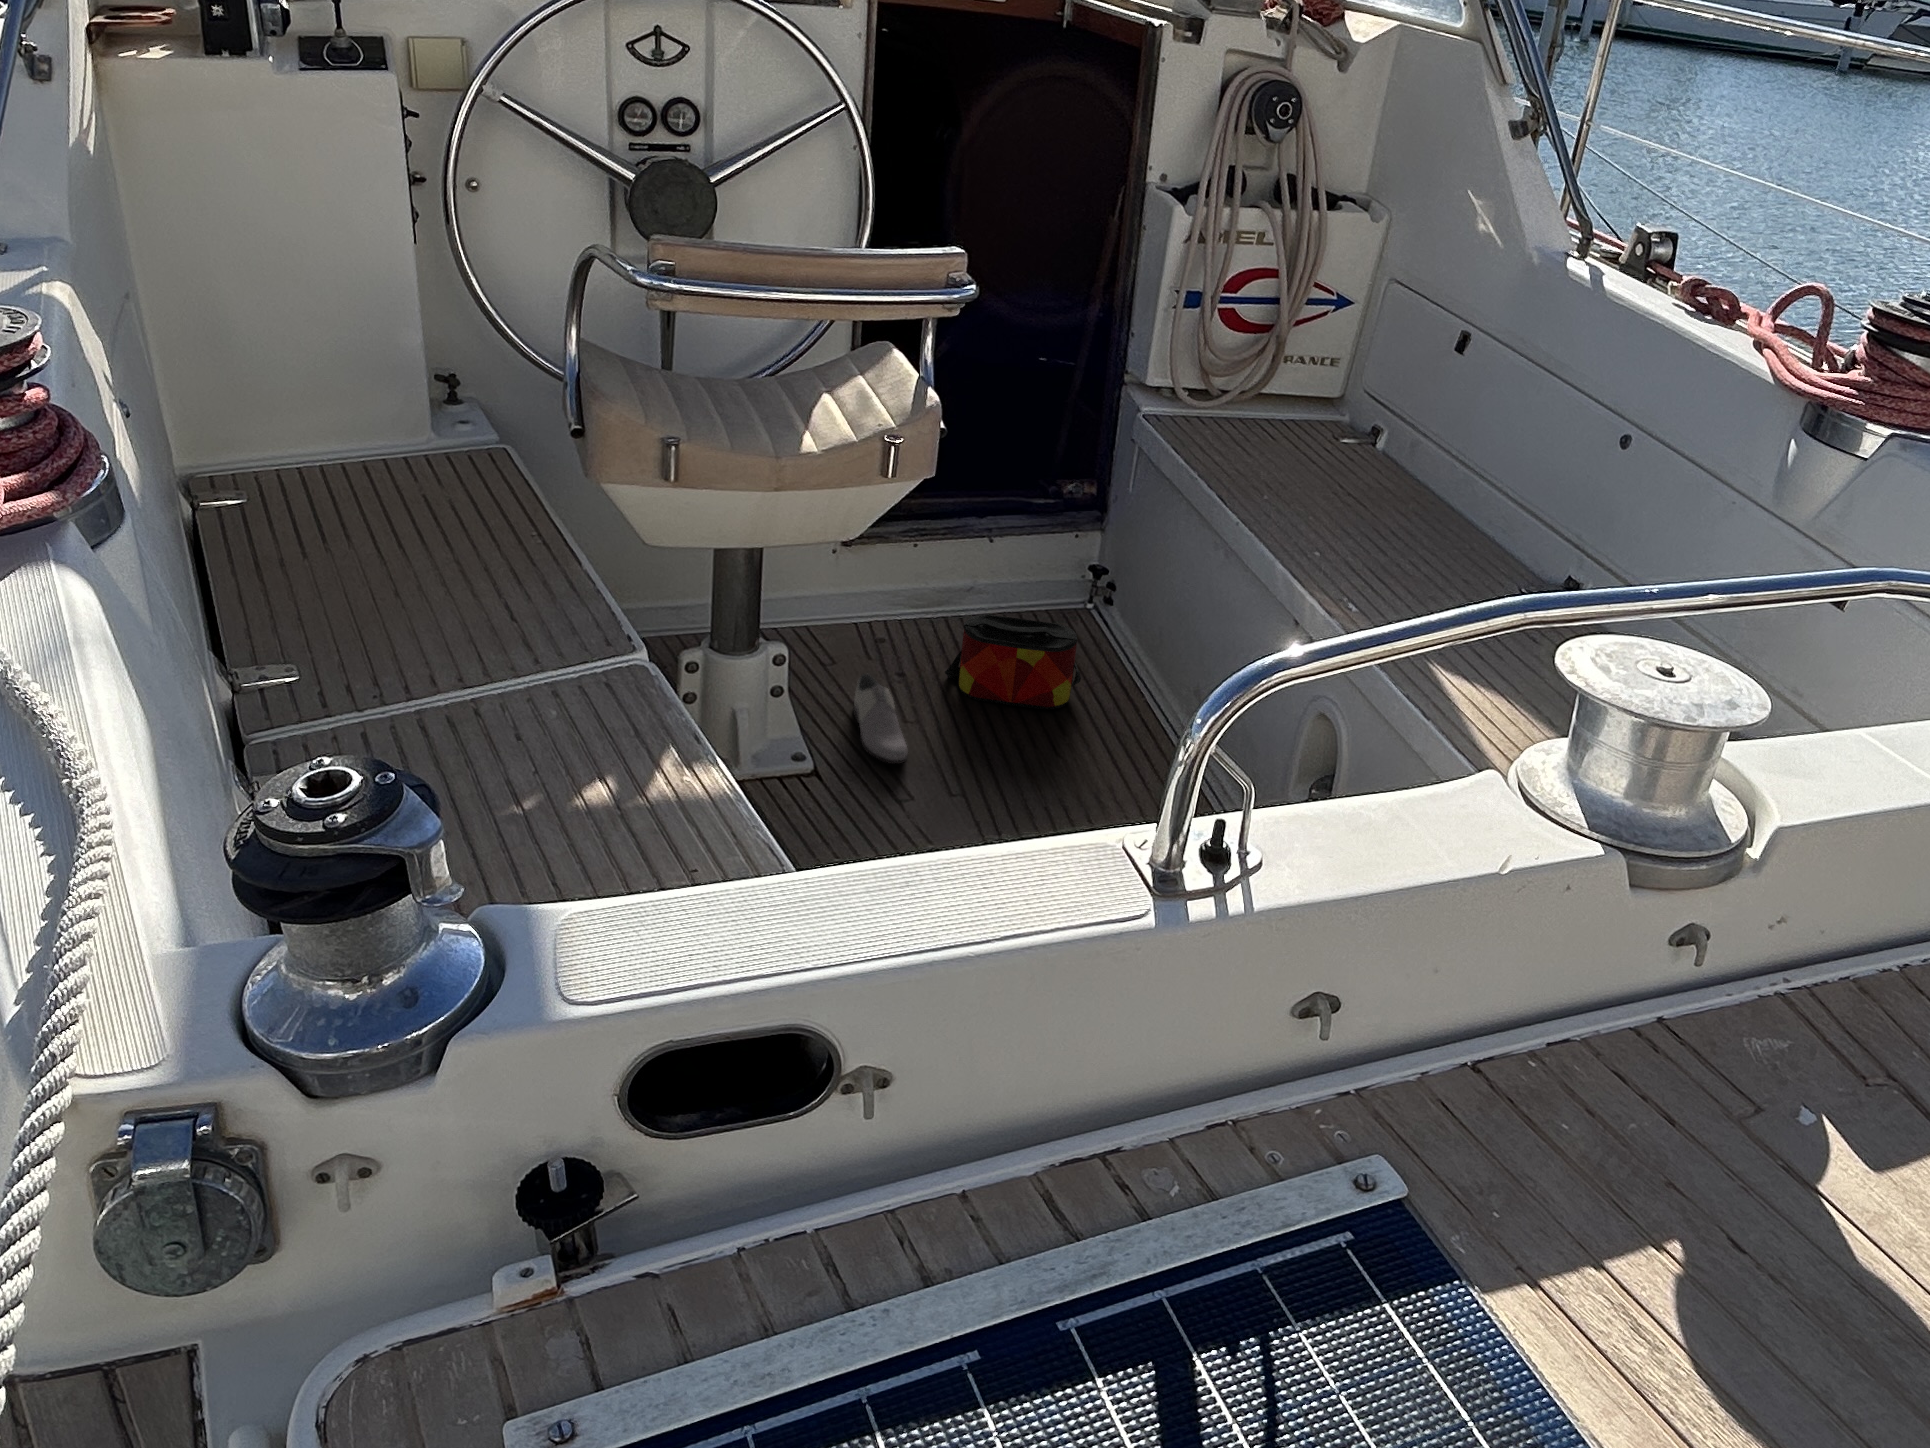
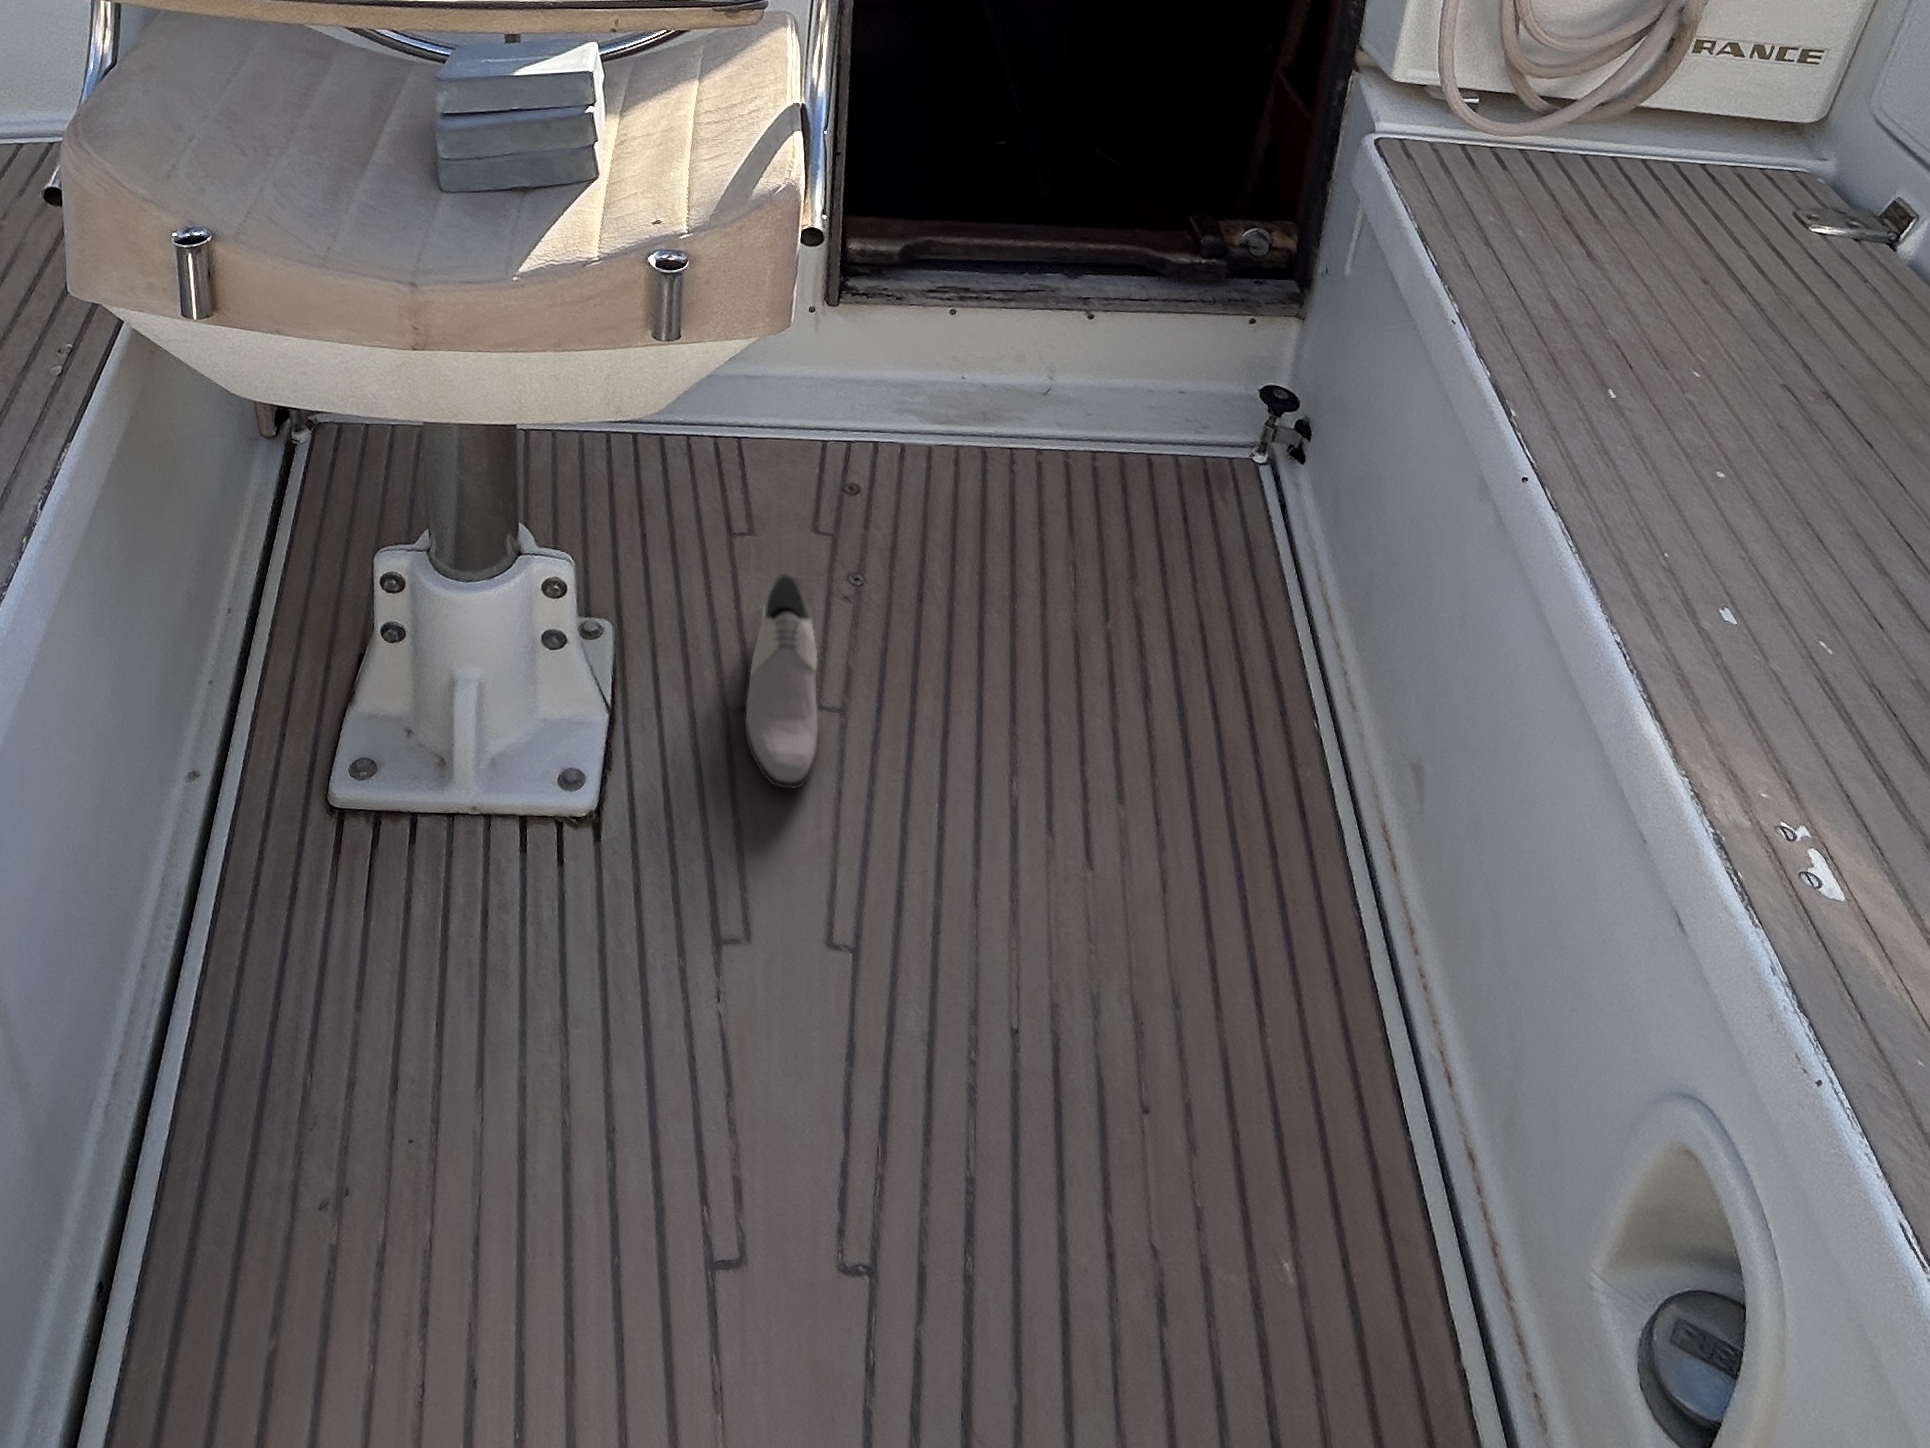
bag: present [945,614,1081,710] -> none [951,484,1197,689]

